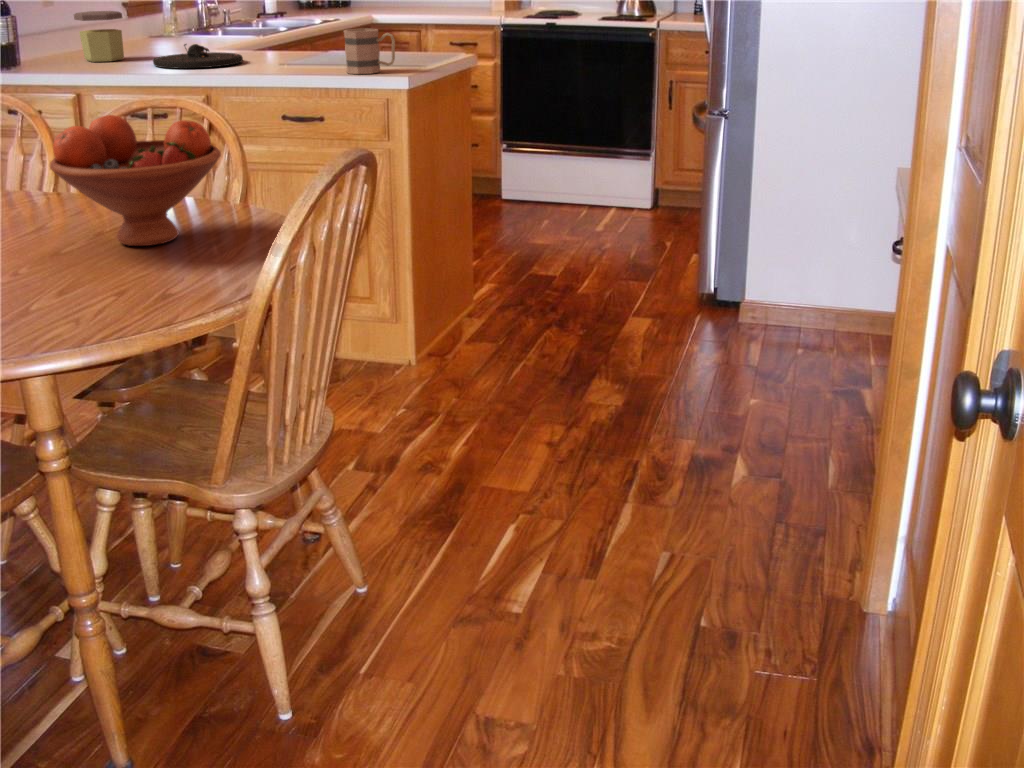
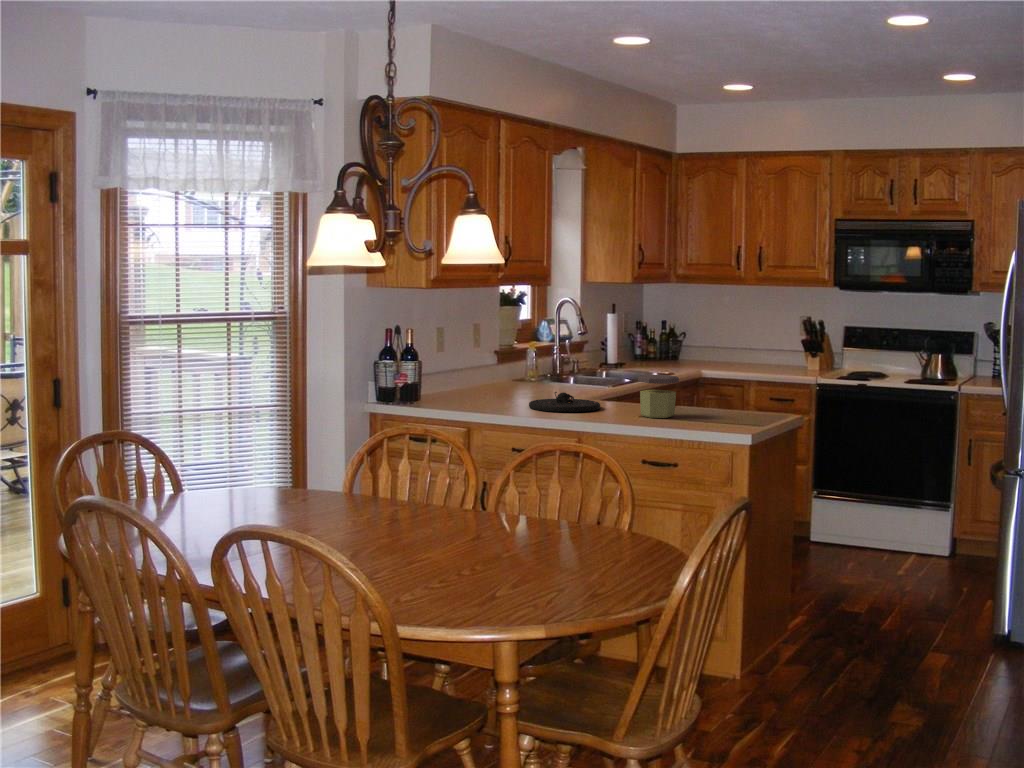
jar: present [74,11,124,62] -> present [638,375,679,418]
mug: present [344,29,395,74] -> none [690,389,734,426]
fruit bowl: present [50,115,221,246] -> none [503,456,626,556]

